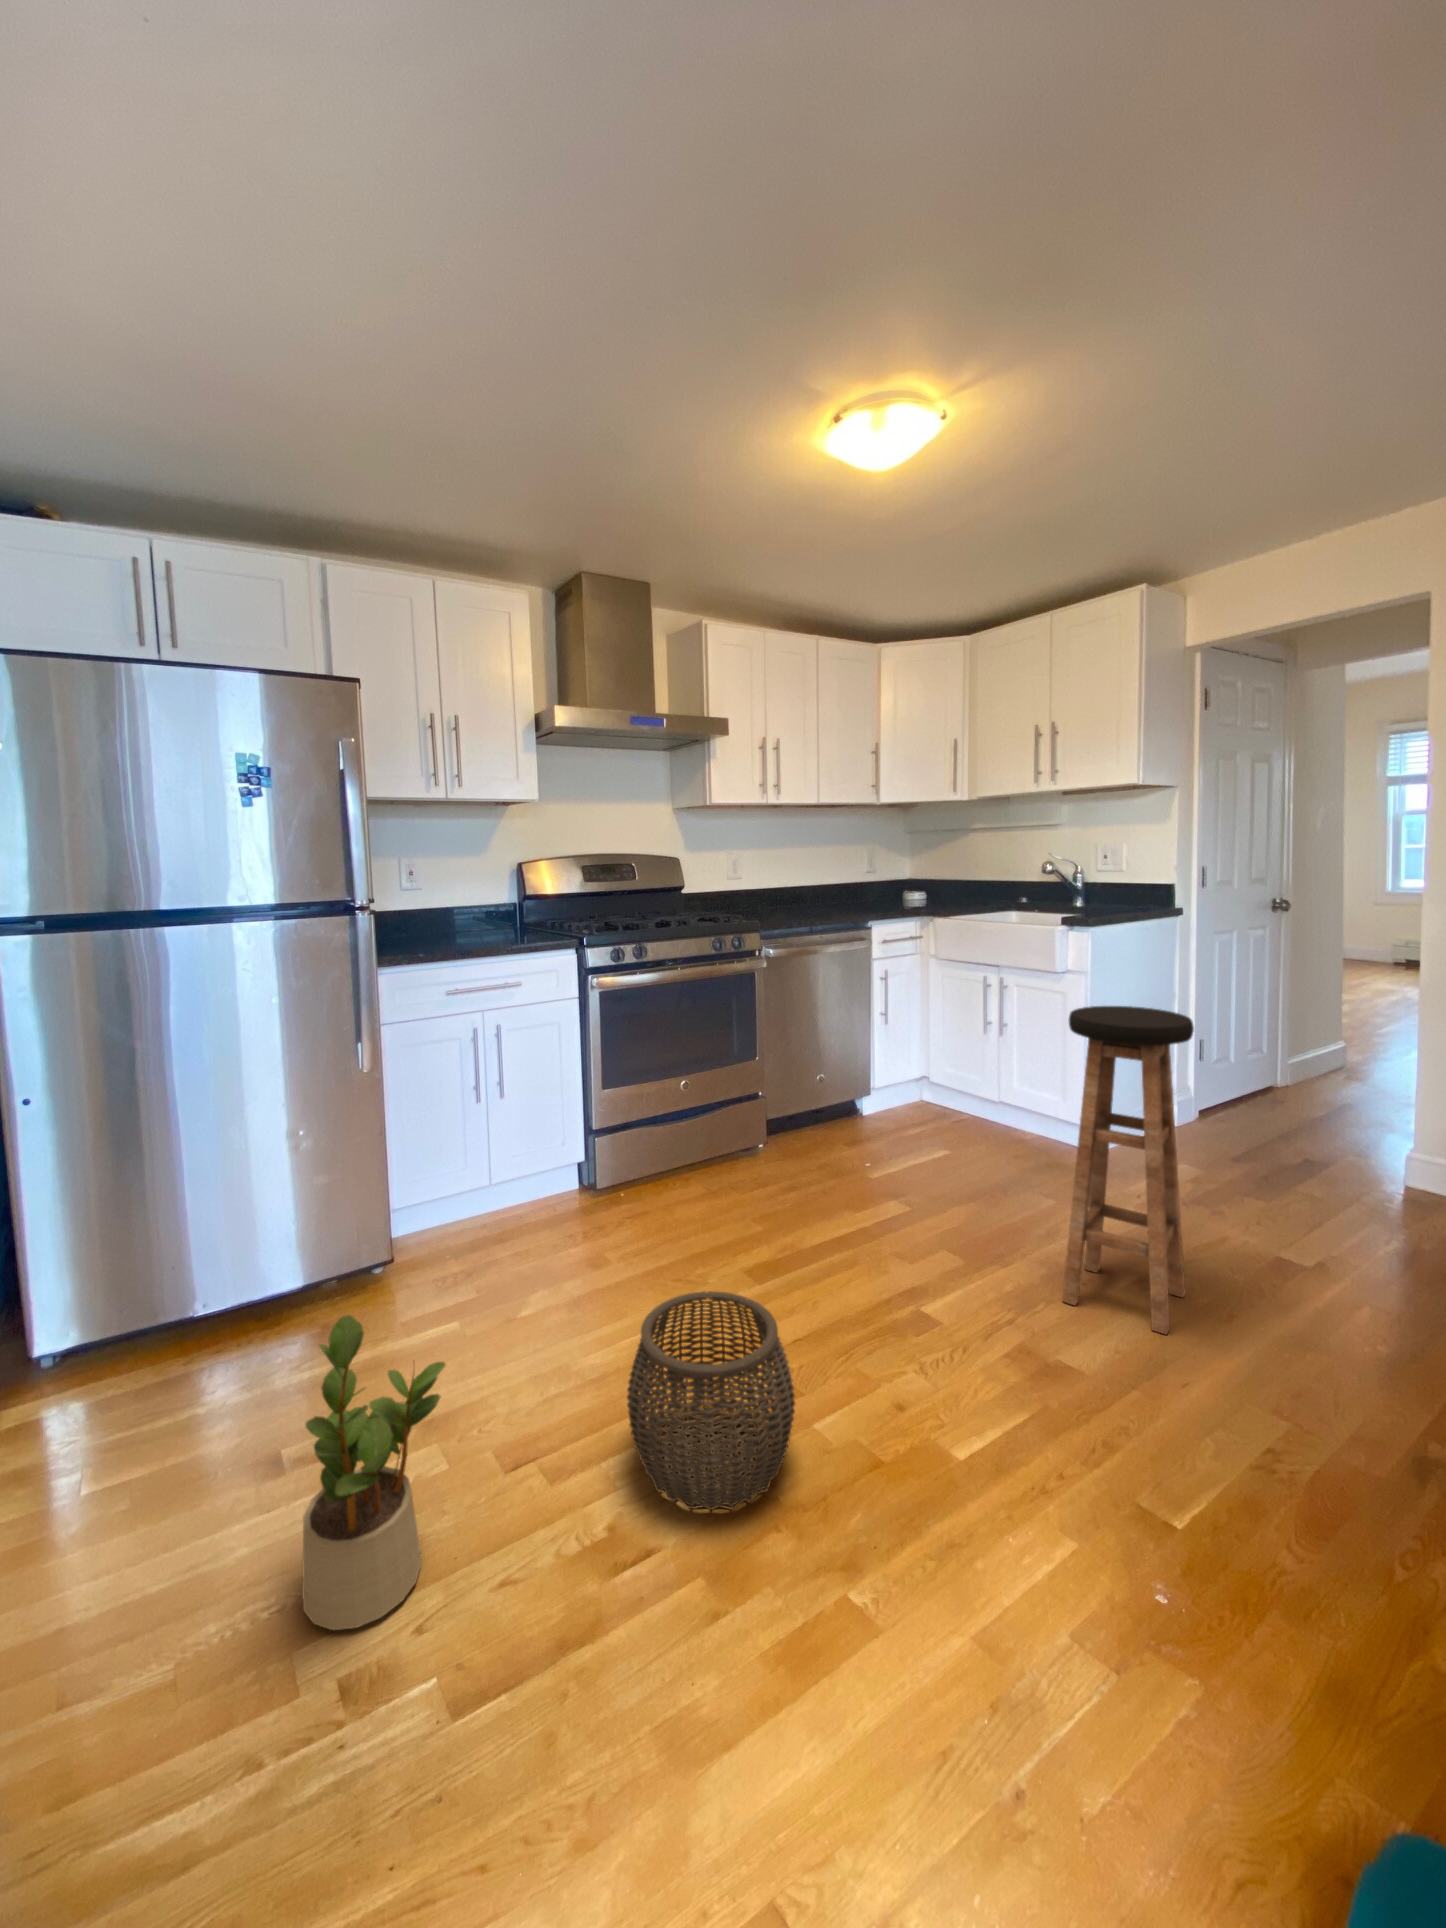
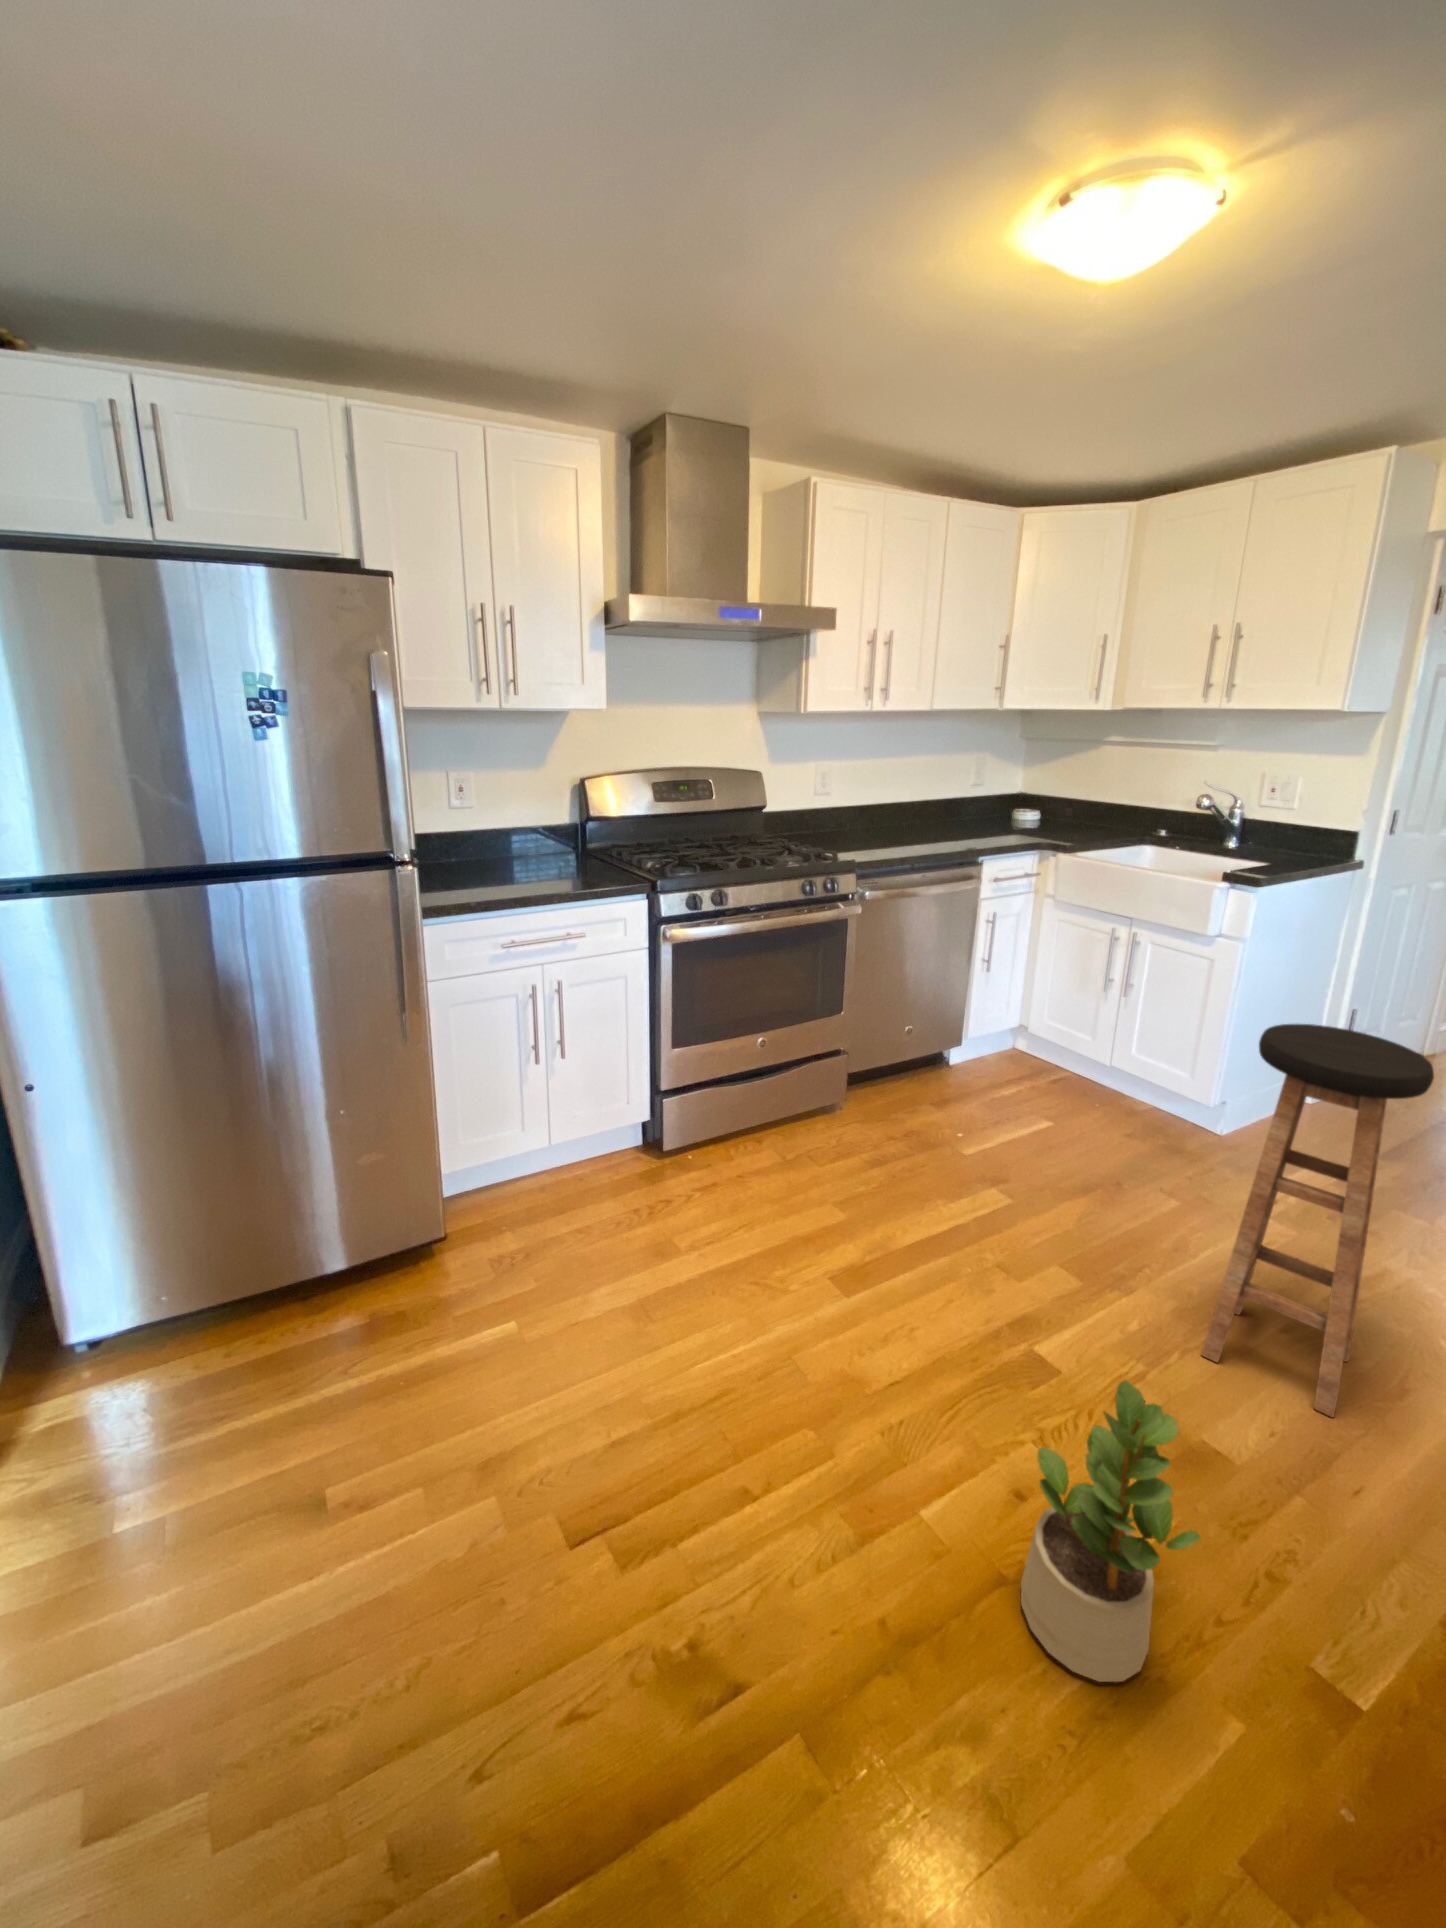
woven basket: present [627,1291,795,1511] -> none [709,1367,908,1641]
potted plant: present [302,1315,445,1630] -> present [1021,1380,1200,1682]

